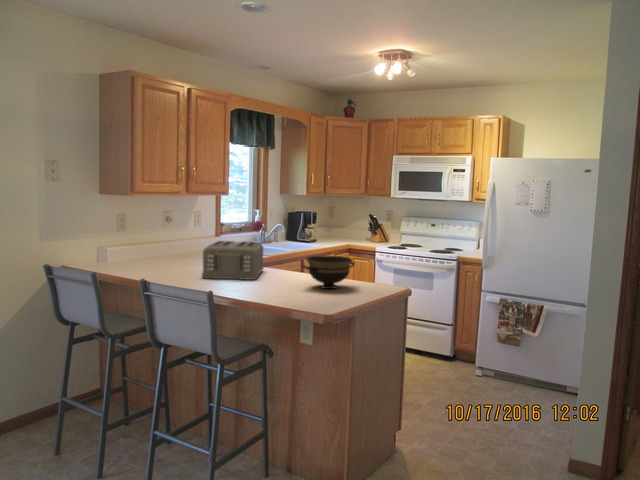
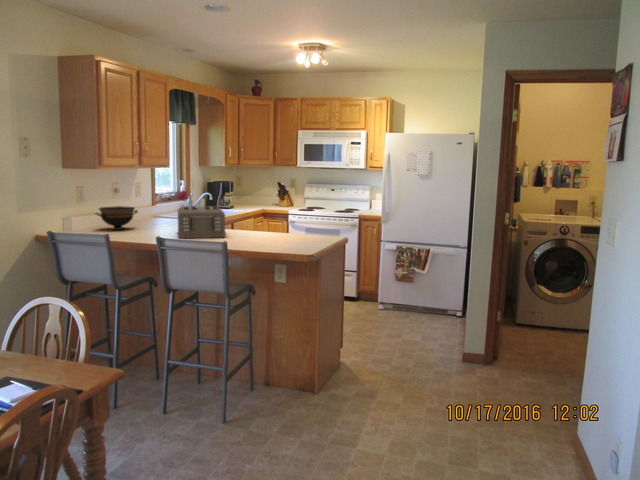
bowl: present [303,256,355,289] -> present [96,206,138,230]

